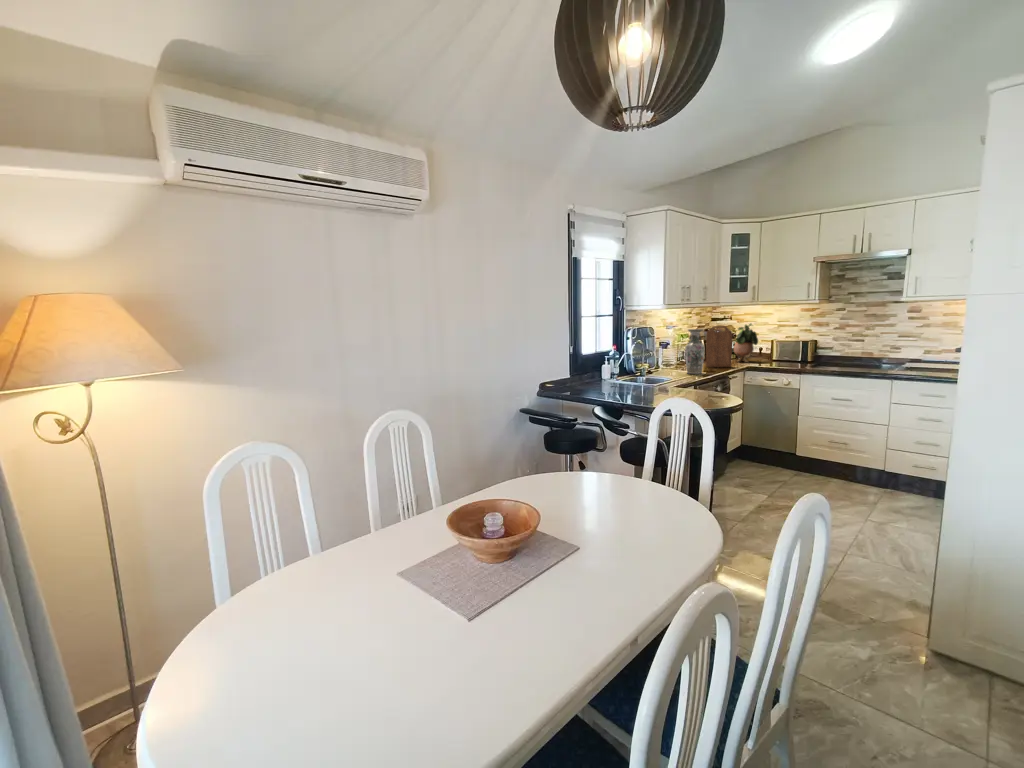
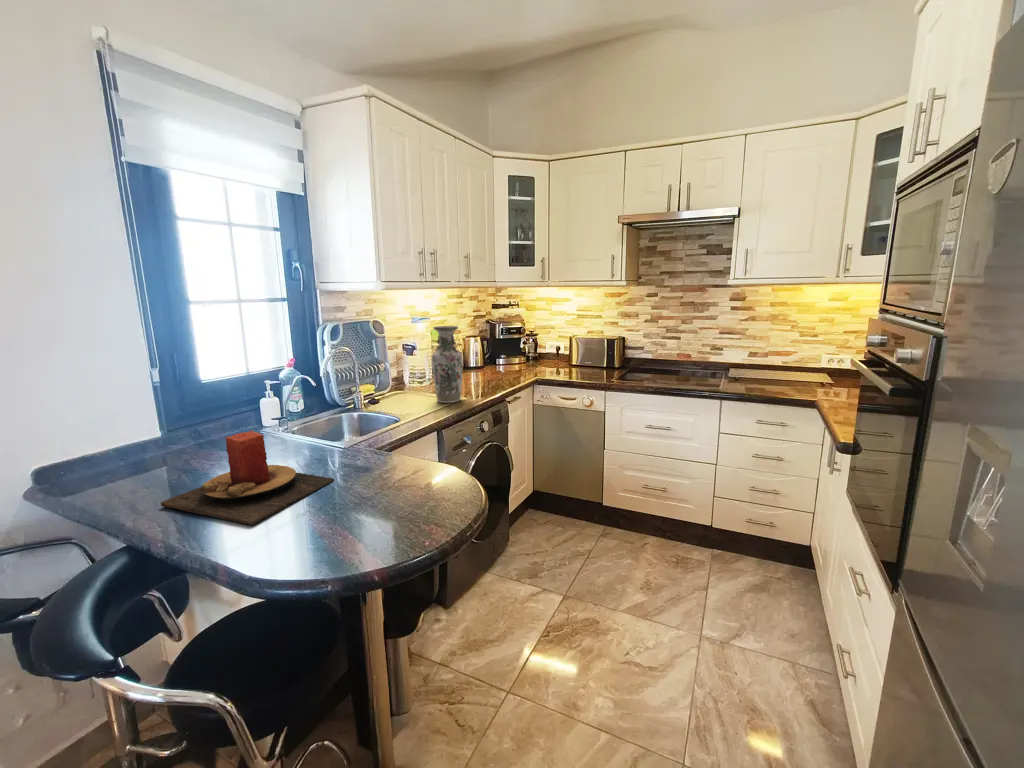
potted plant: present [734,323,758,362] -> none [520,313,551,370]
cutting board: present [706,326,732,367] -> none [474,318,513,382]
candle: none [596,368,662,399] -> present [161,431,334,525]

